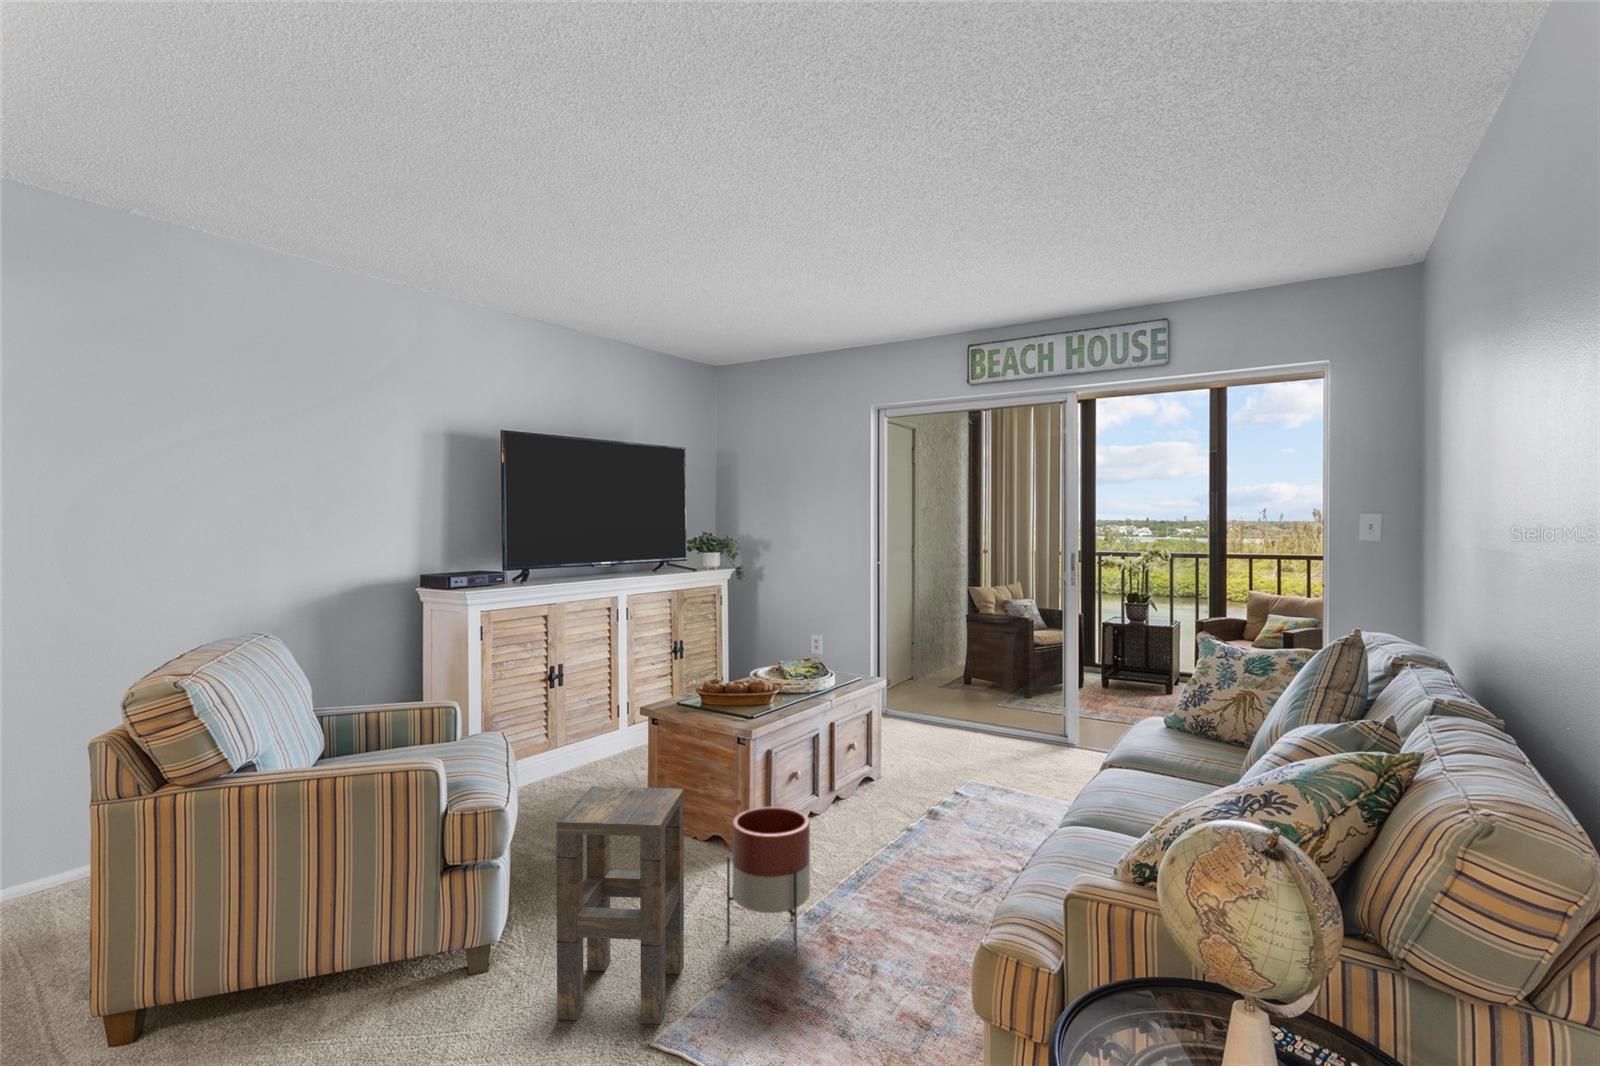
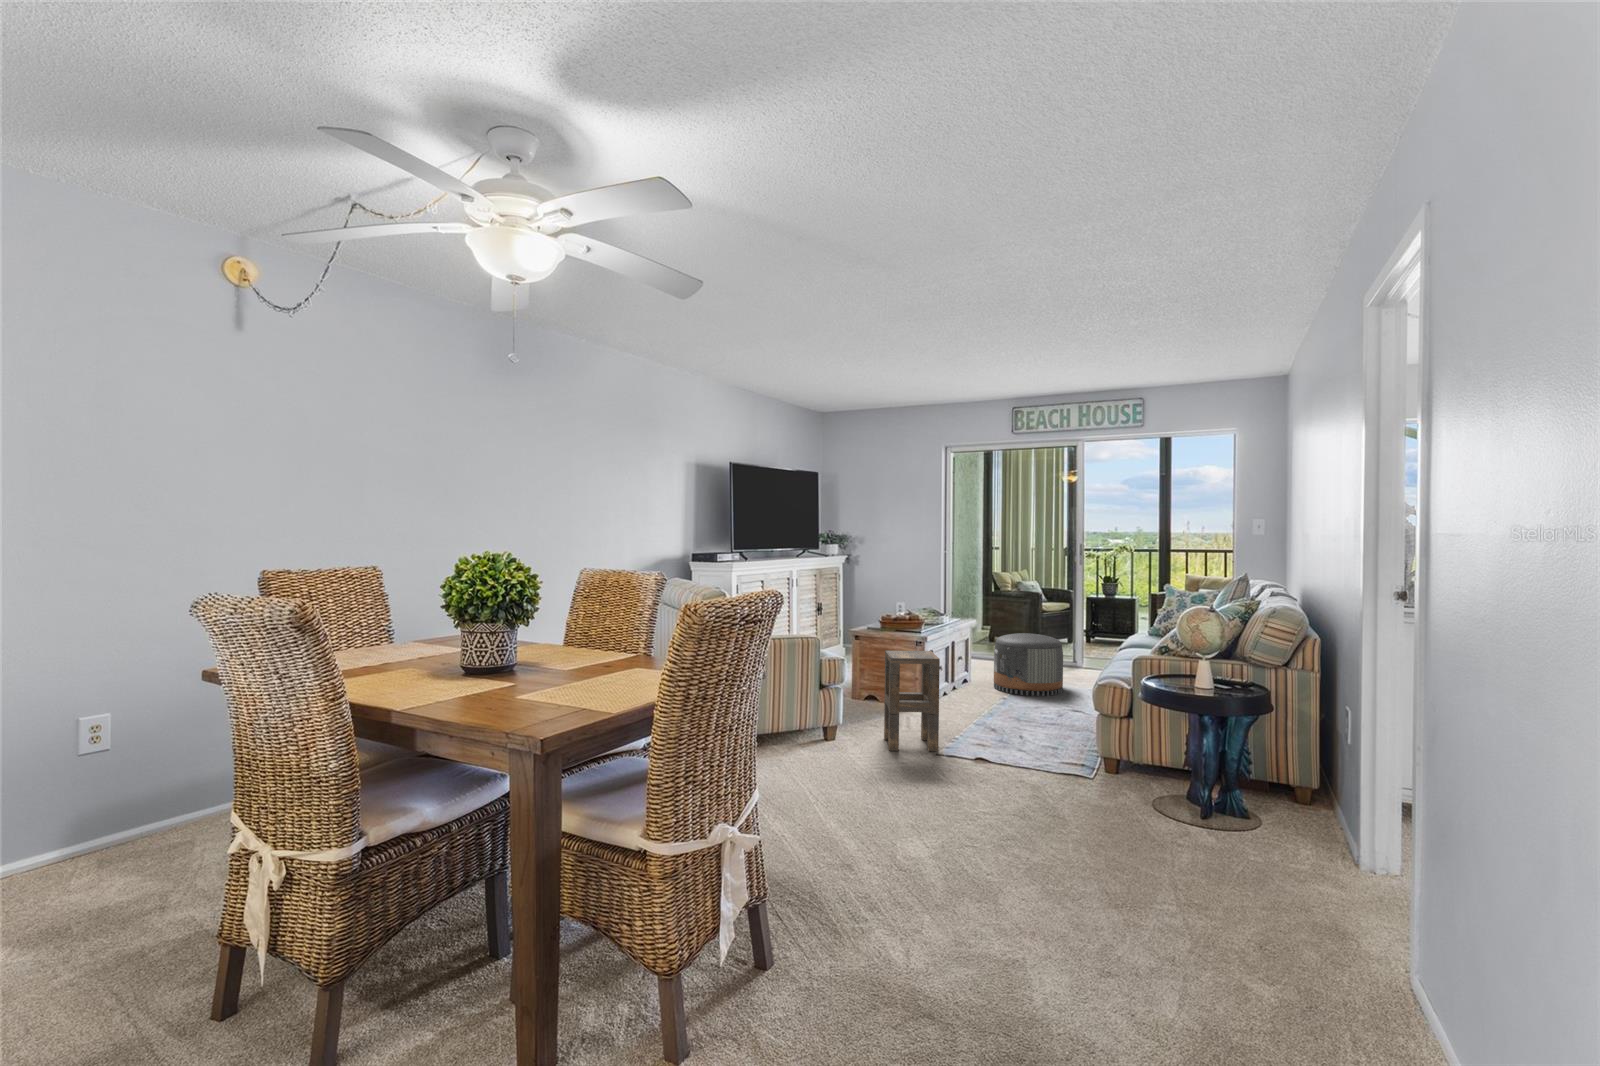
pouf: none [911,702,1024,817] -> present [994,633,1063,696]
planter: present [727,807,810,957] -> none [943,668,985,736]

